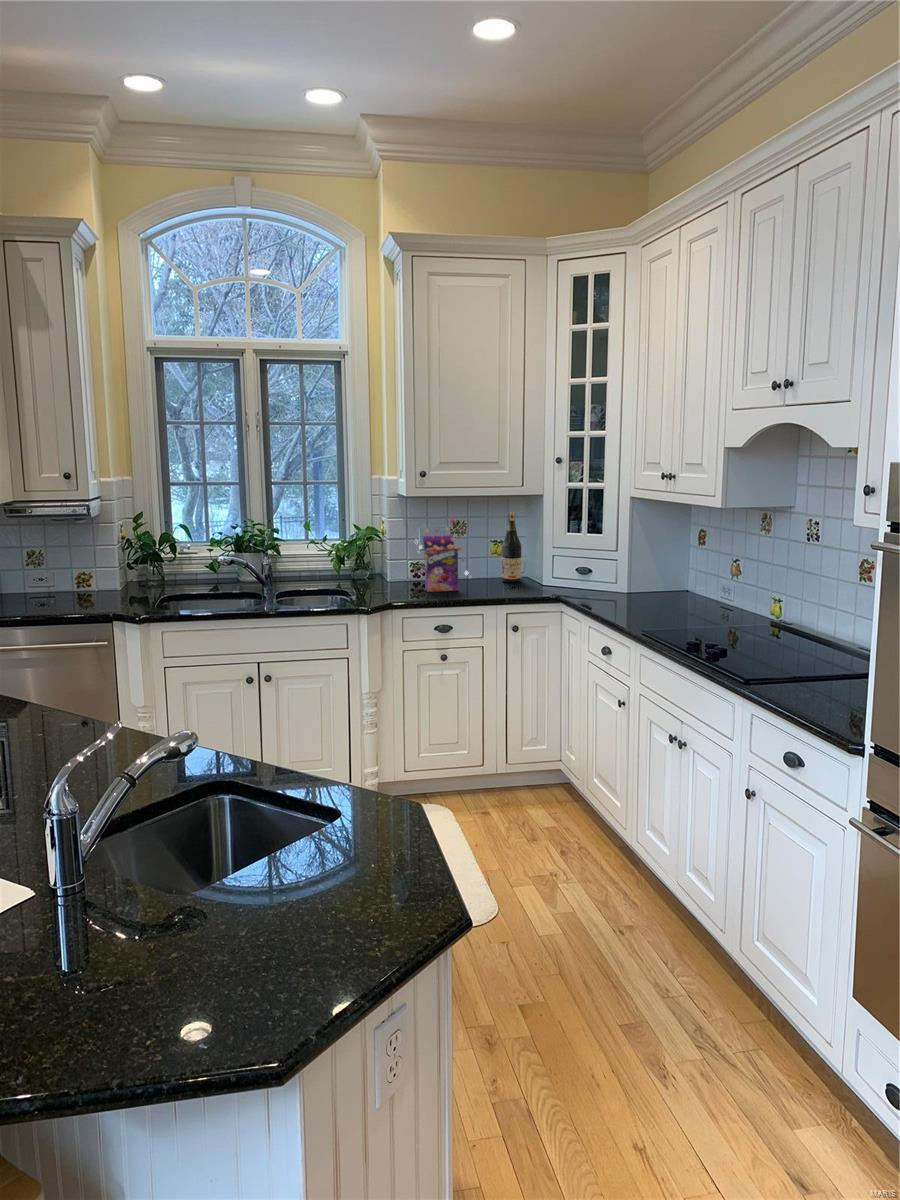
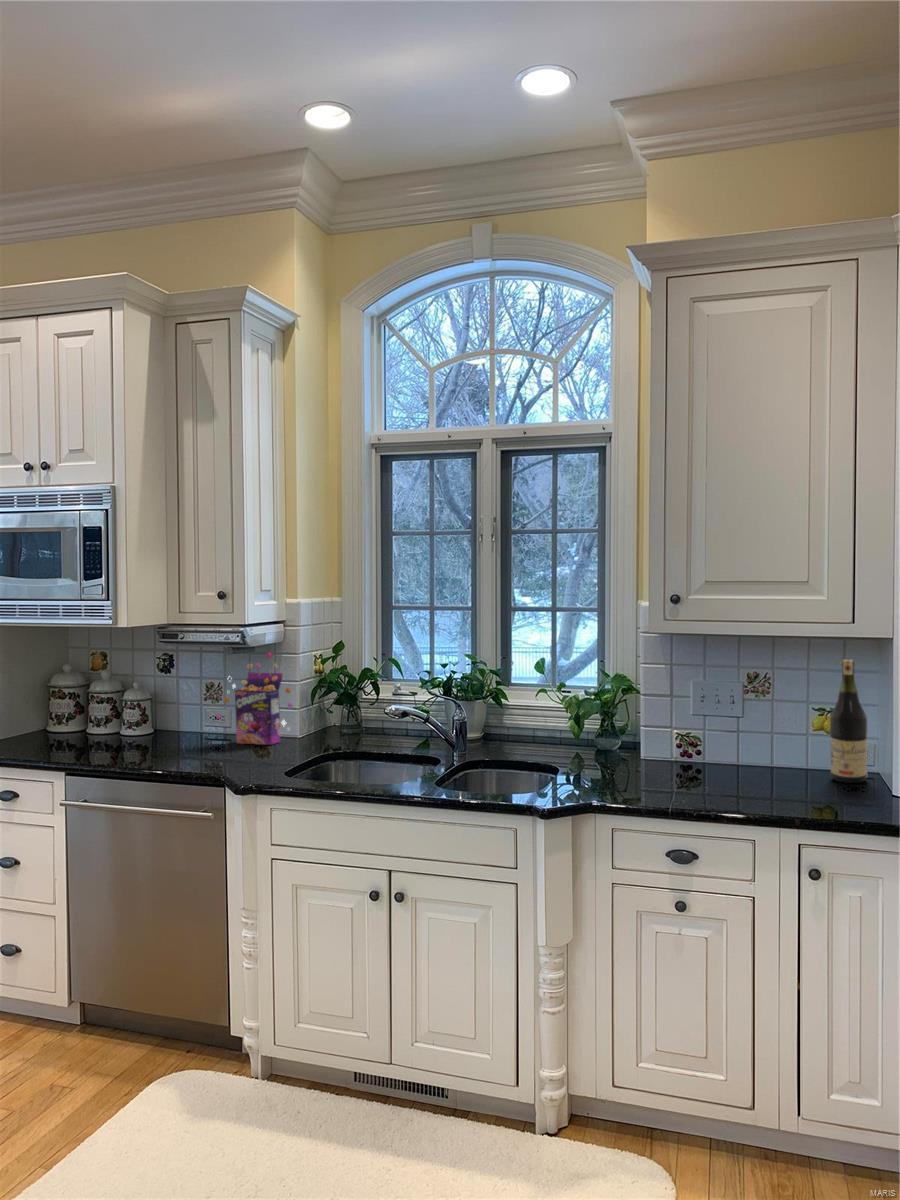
cereal box: present [420,519,468,592] -> present [216,653,293,745]

